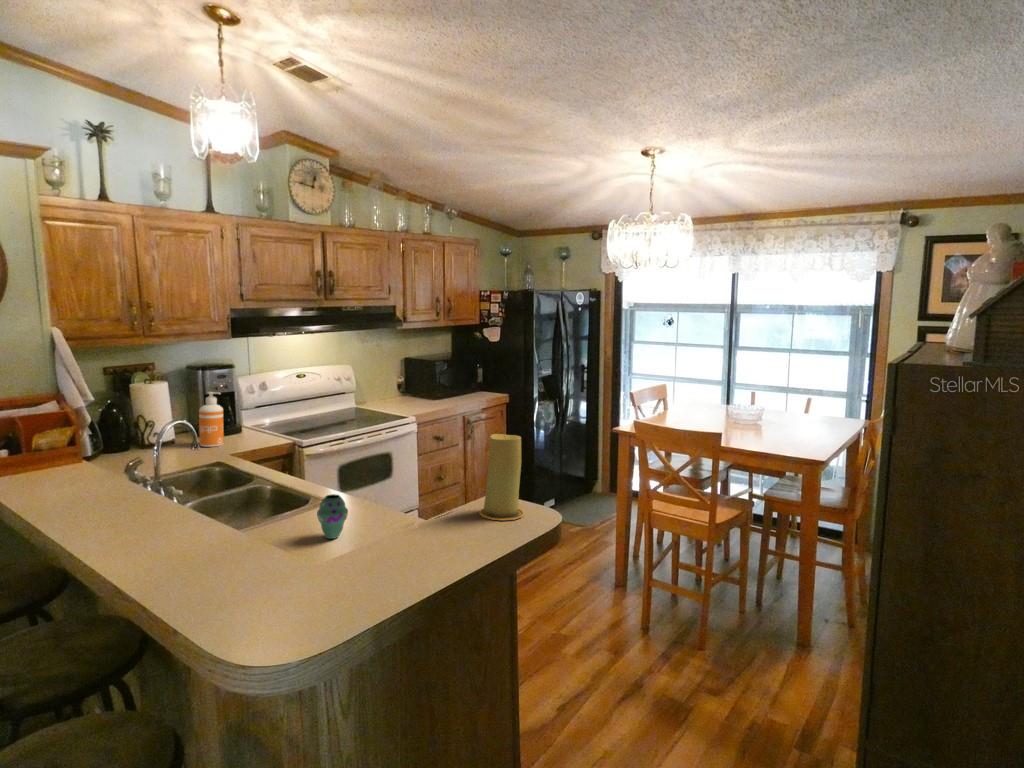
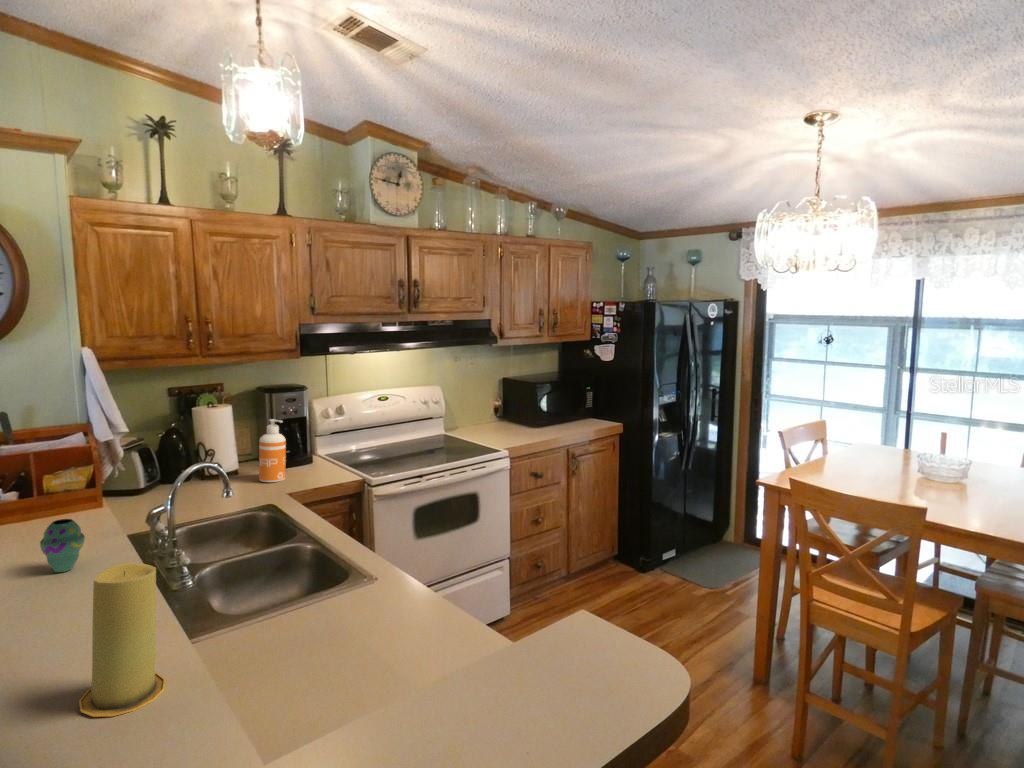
candle: present [479,434,524,520] -> present [79,563,166,717]
vase: present [317,494,348,539] -> present [40,519,85,572]

